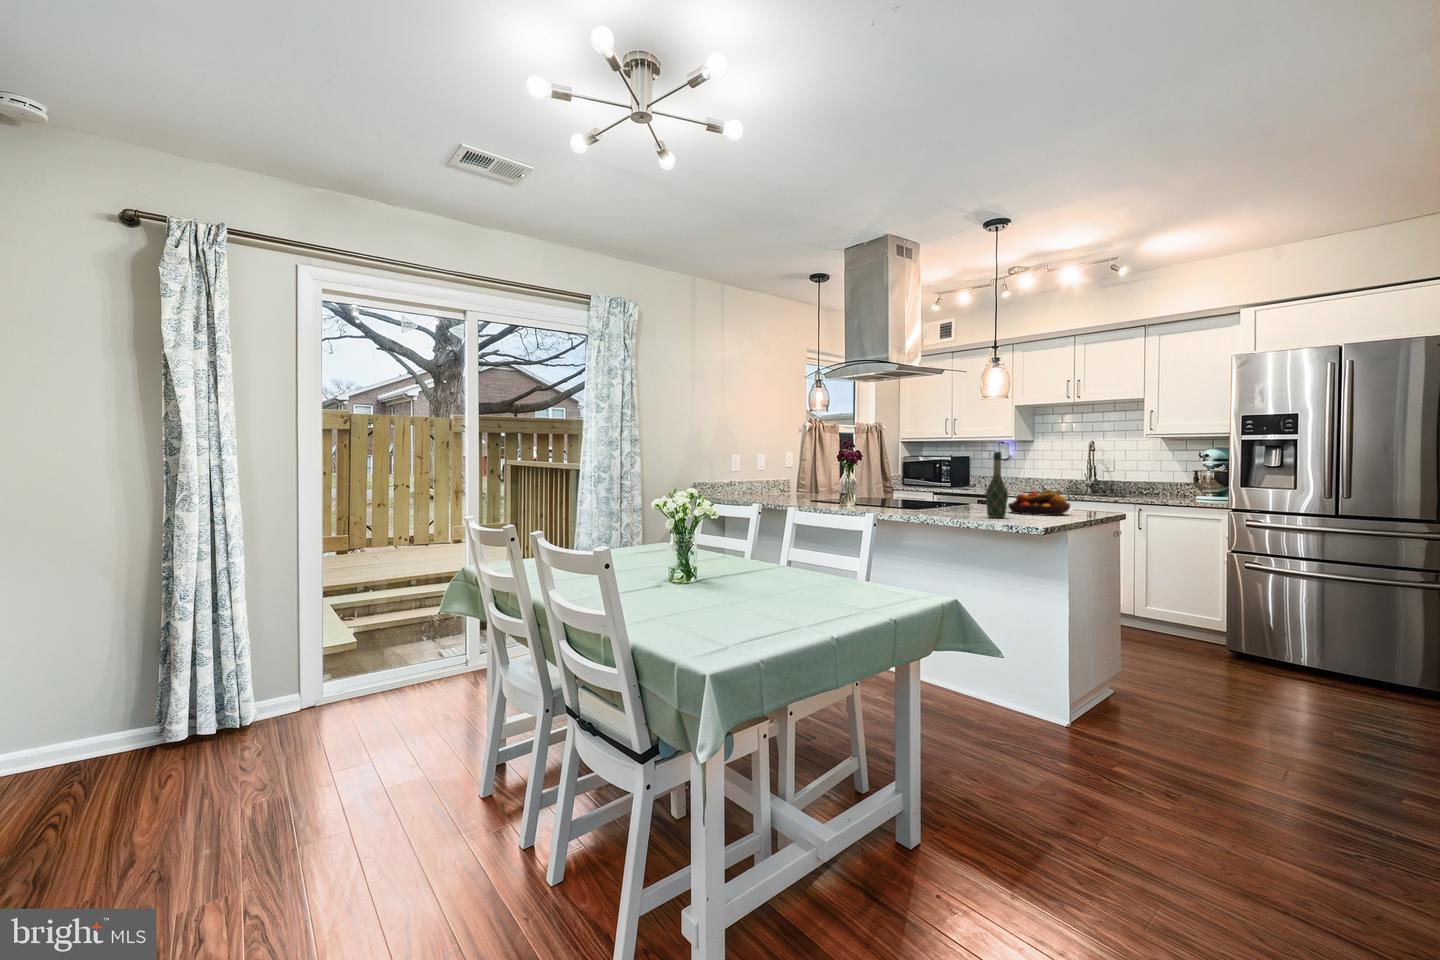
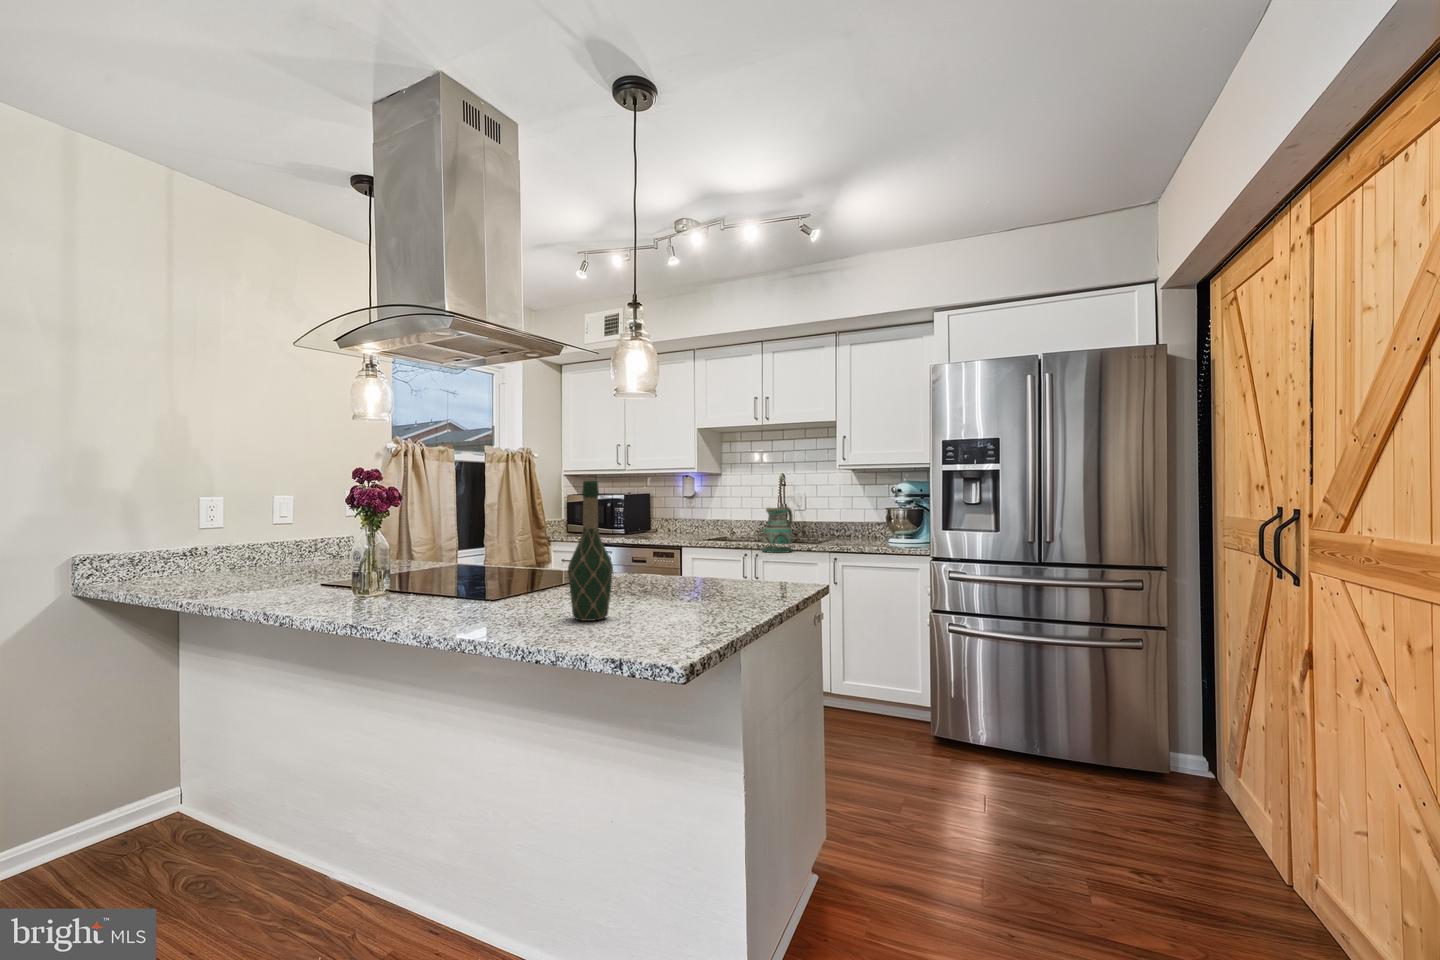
ceramic pitcher: none [1073,468,1102,503] -> present [762,507,793,553]
fruit bowl: present [1008,490,1070,515] -> none [642,549,739,598]

